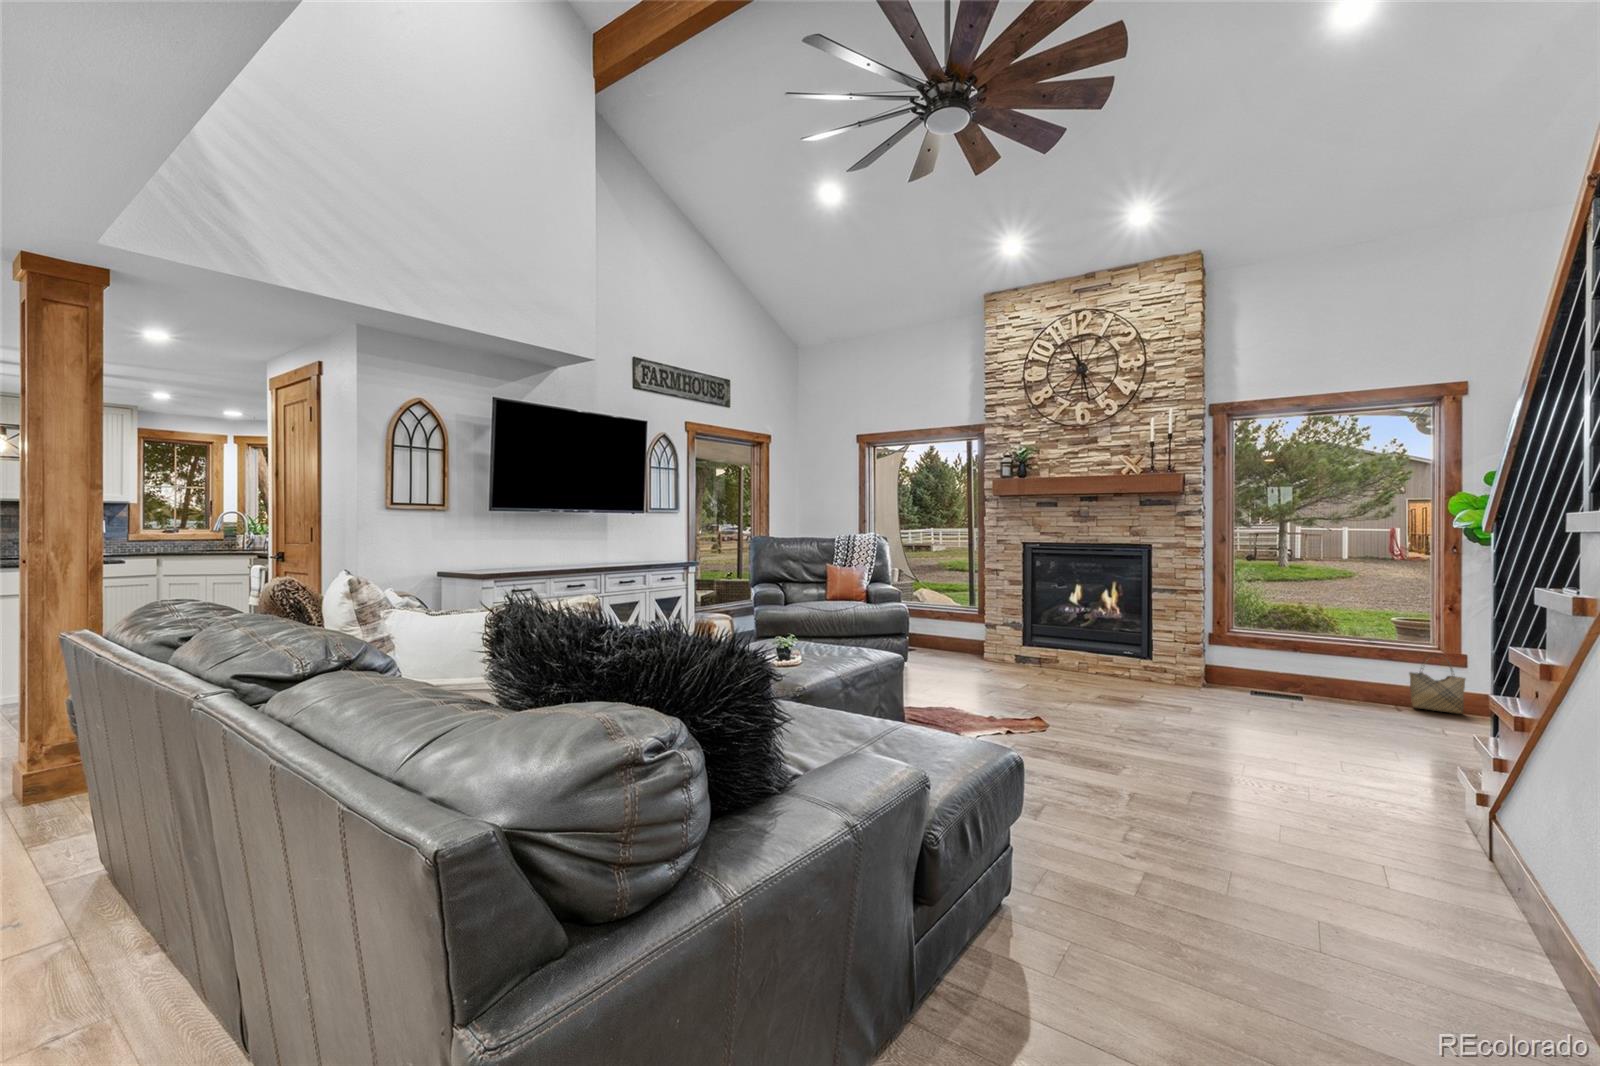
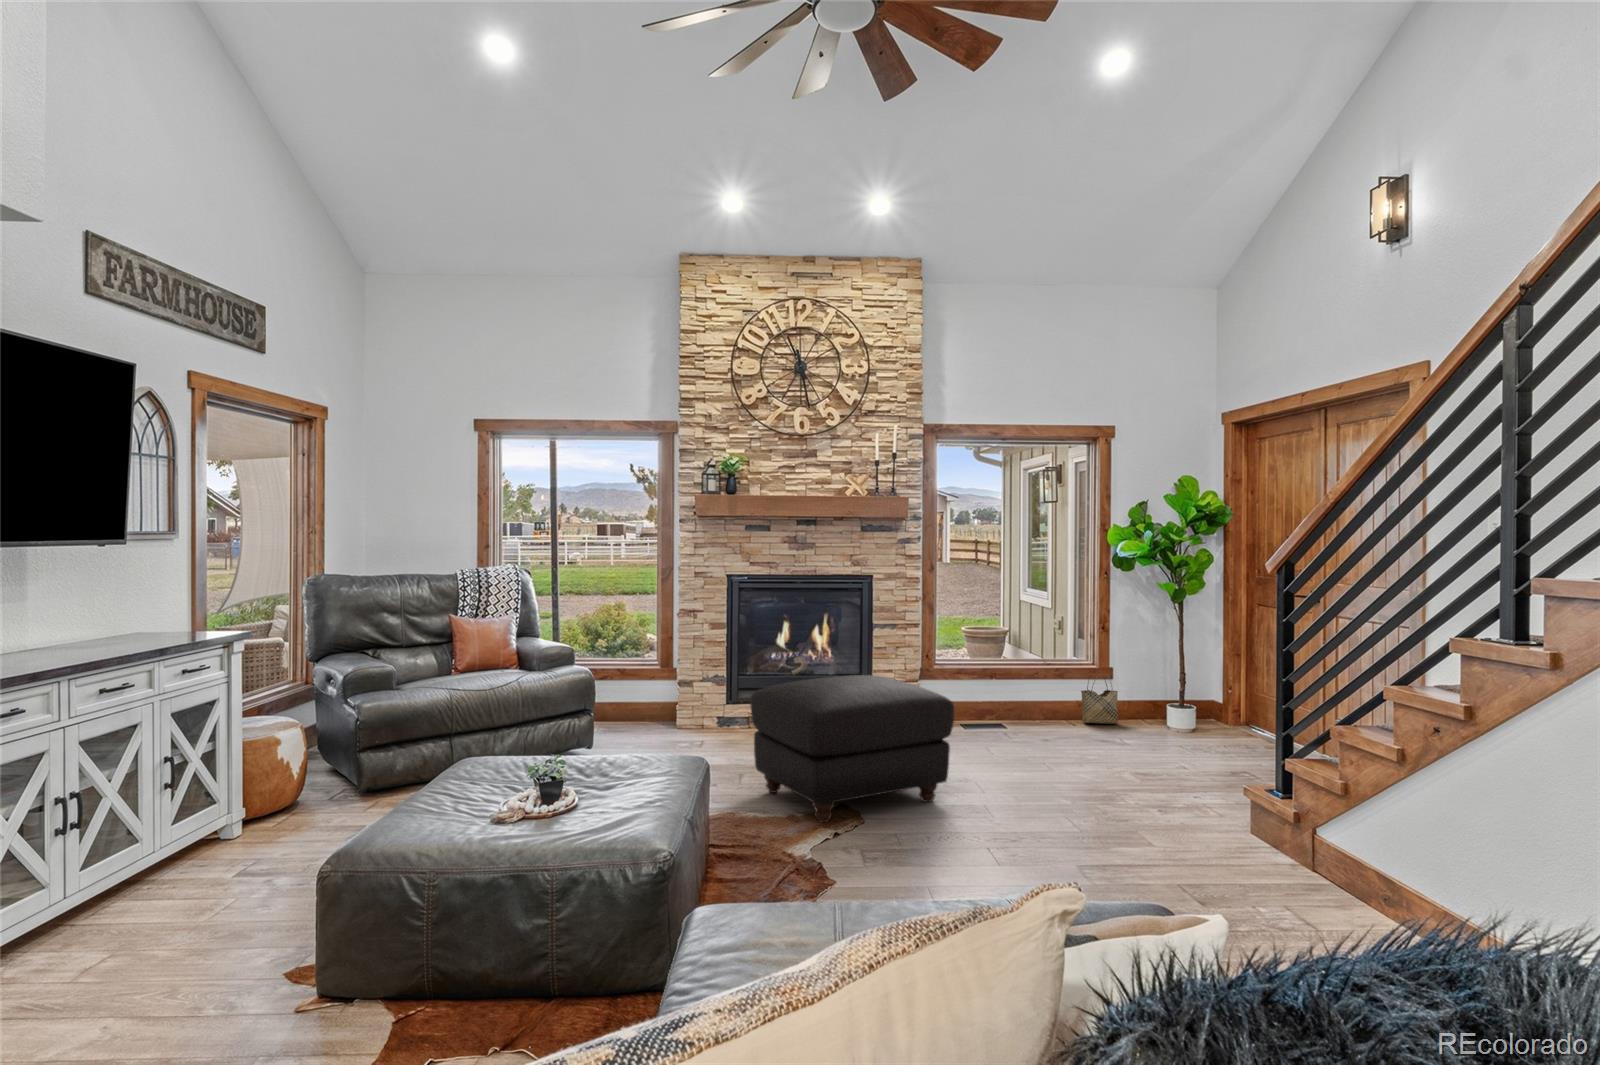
ottoman: none [979,617,1142,729] -> present [750,675,955,823]

